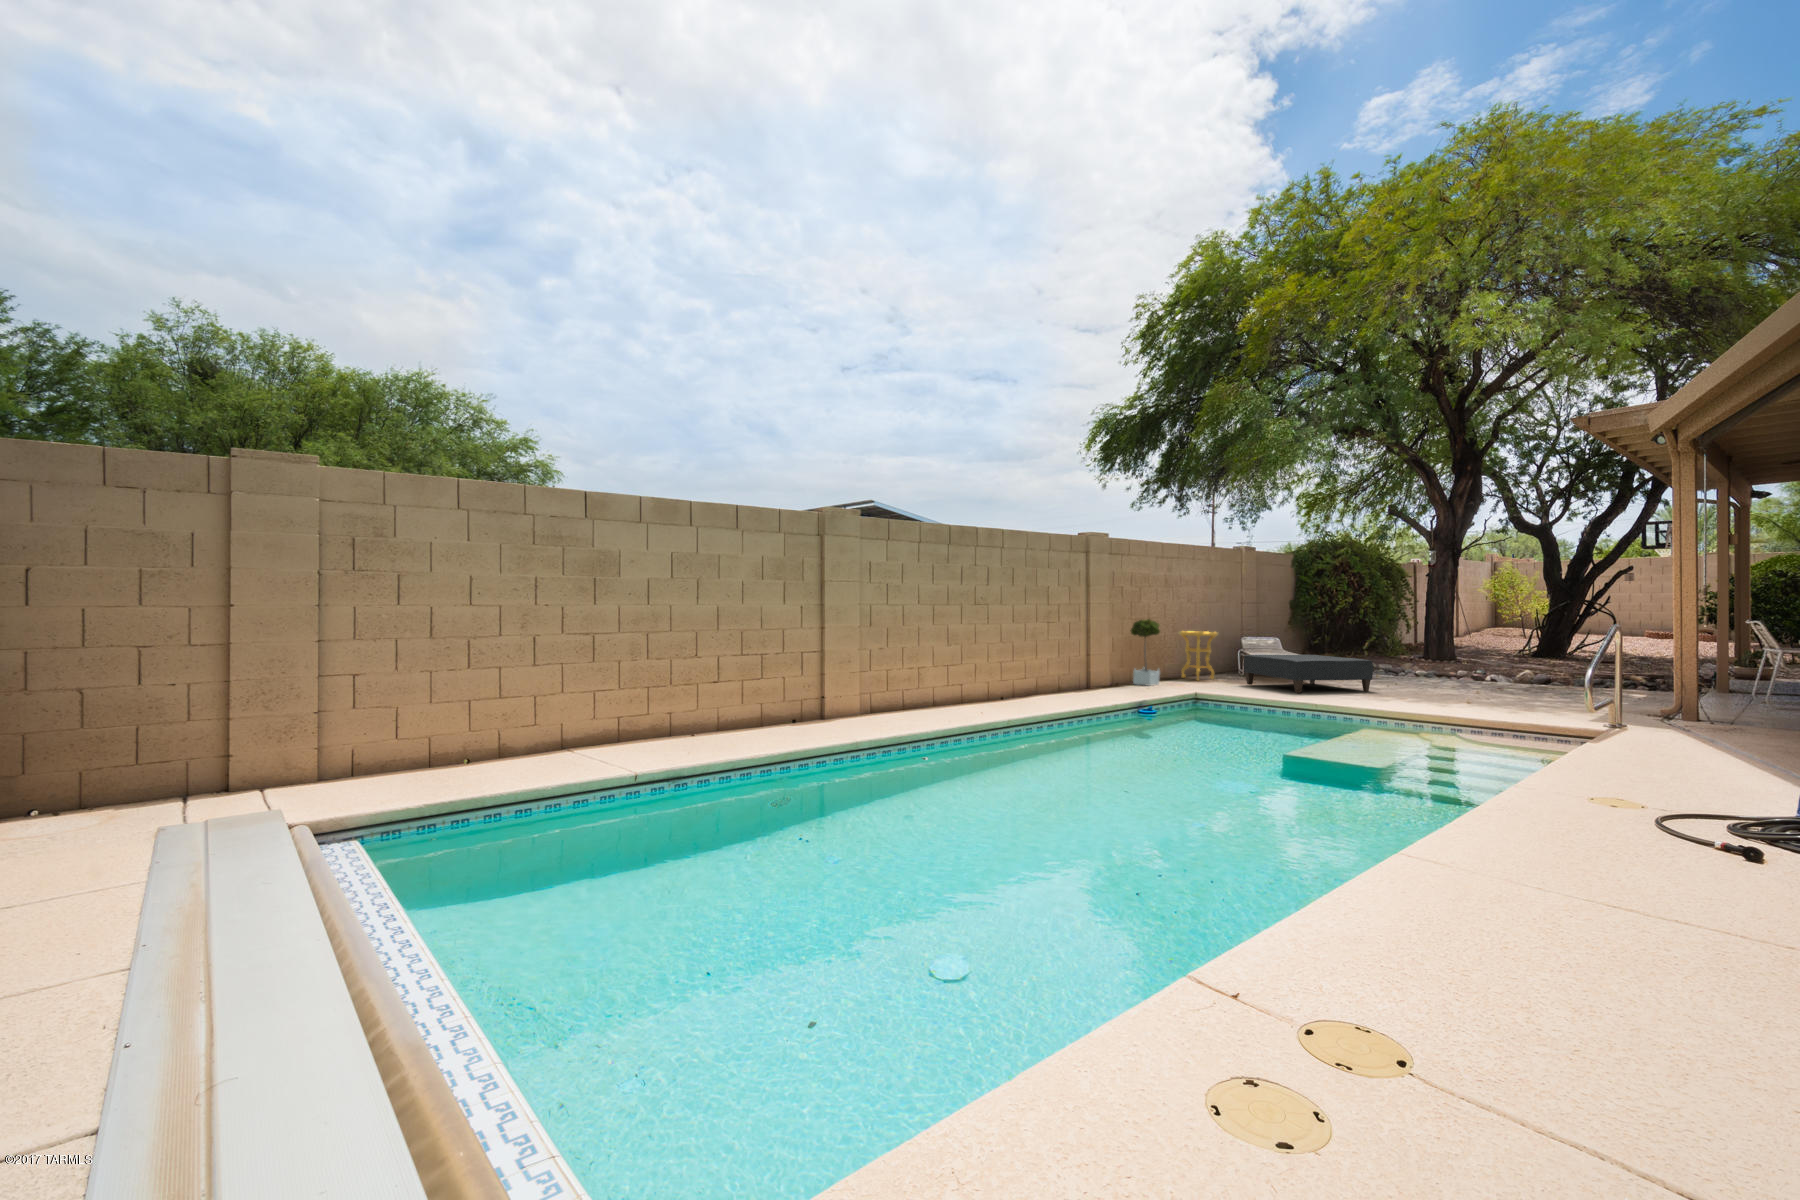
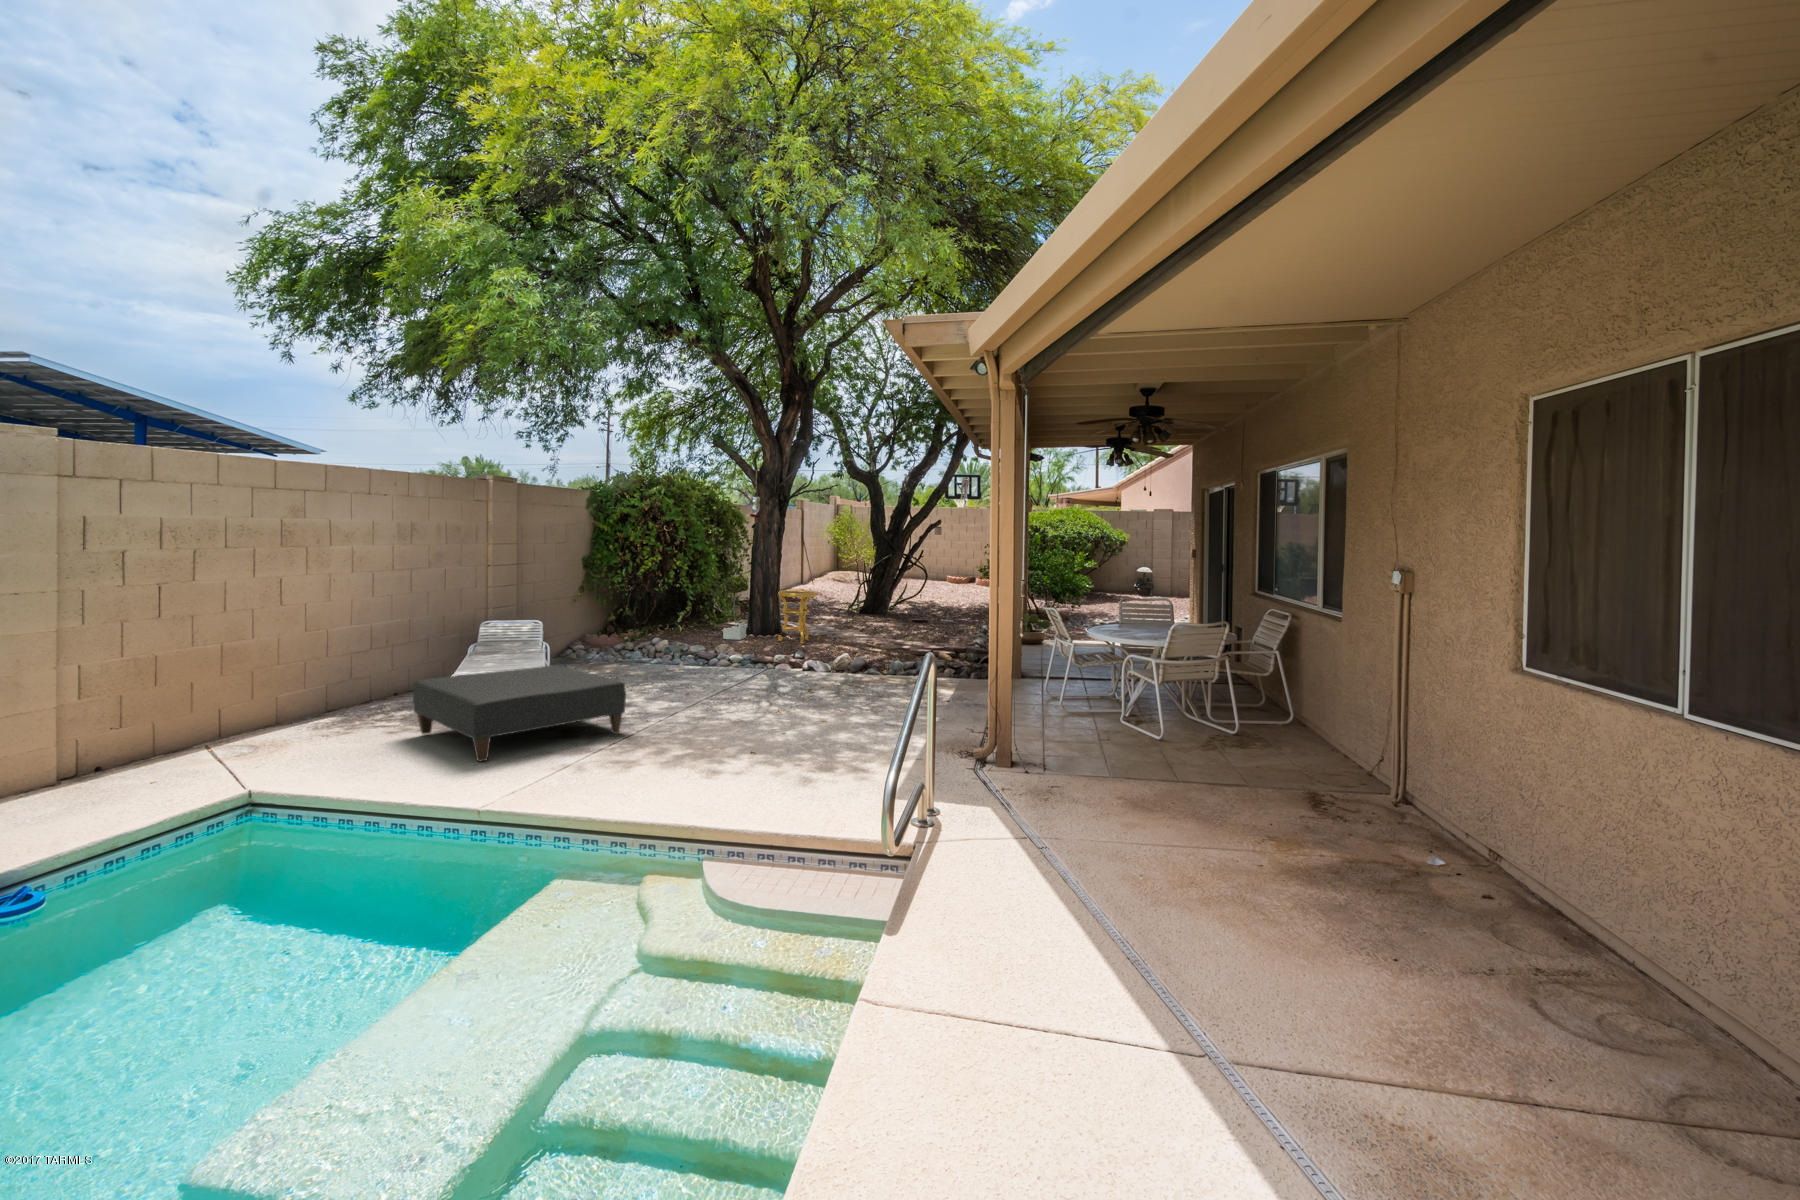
potted tree: present [1130,619,1160,686] -> present [723,575,748,640]
side table: present [1179,631,1218,680] -> present [778,590,817,644]

